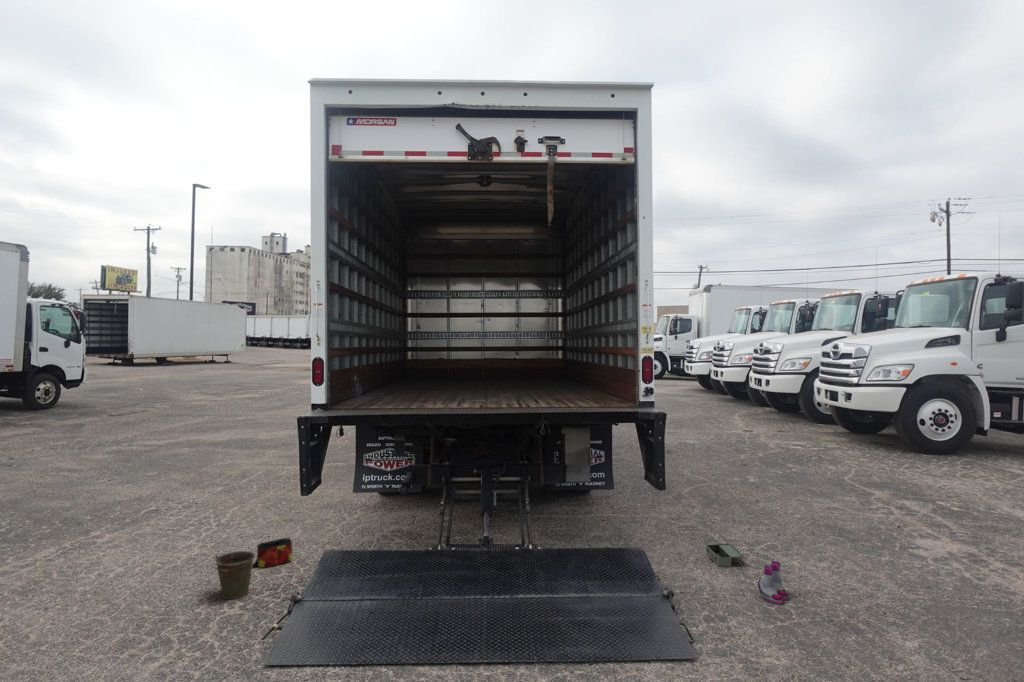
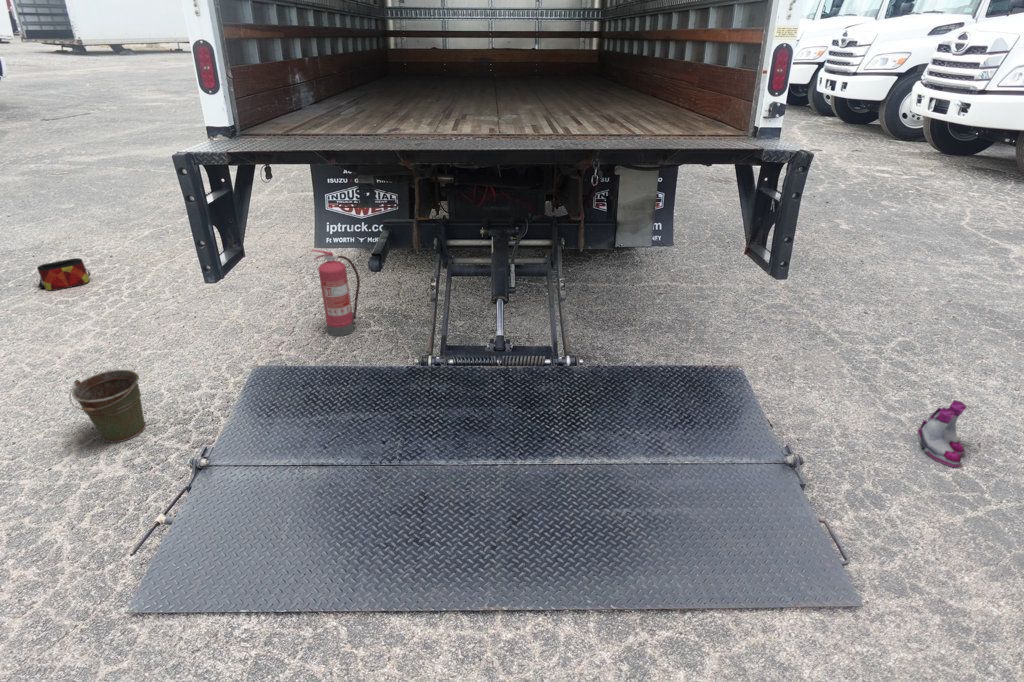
fire extinguisher: none [361,483,391,547] -> present [311,250,360,336]
bag: present [253,538,293,568] -> present [37,258,91,291]
toolbox: present [706,544,743,567] -> none [814,345,879,383]

